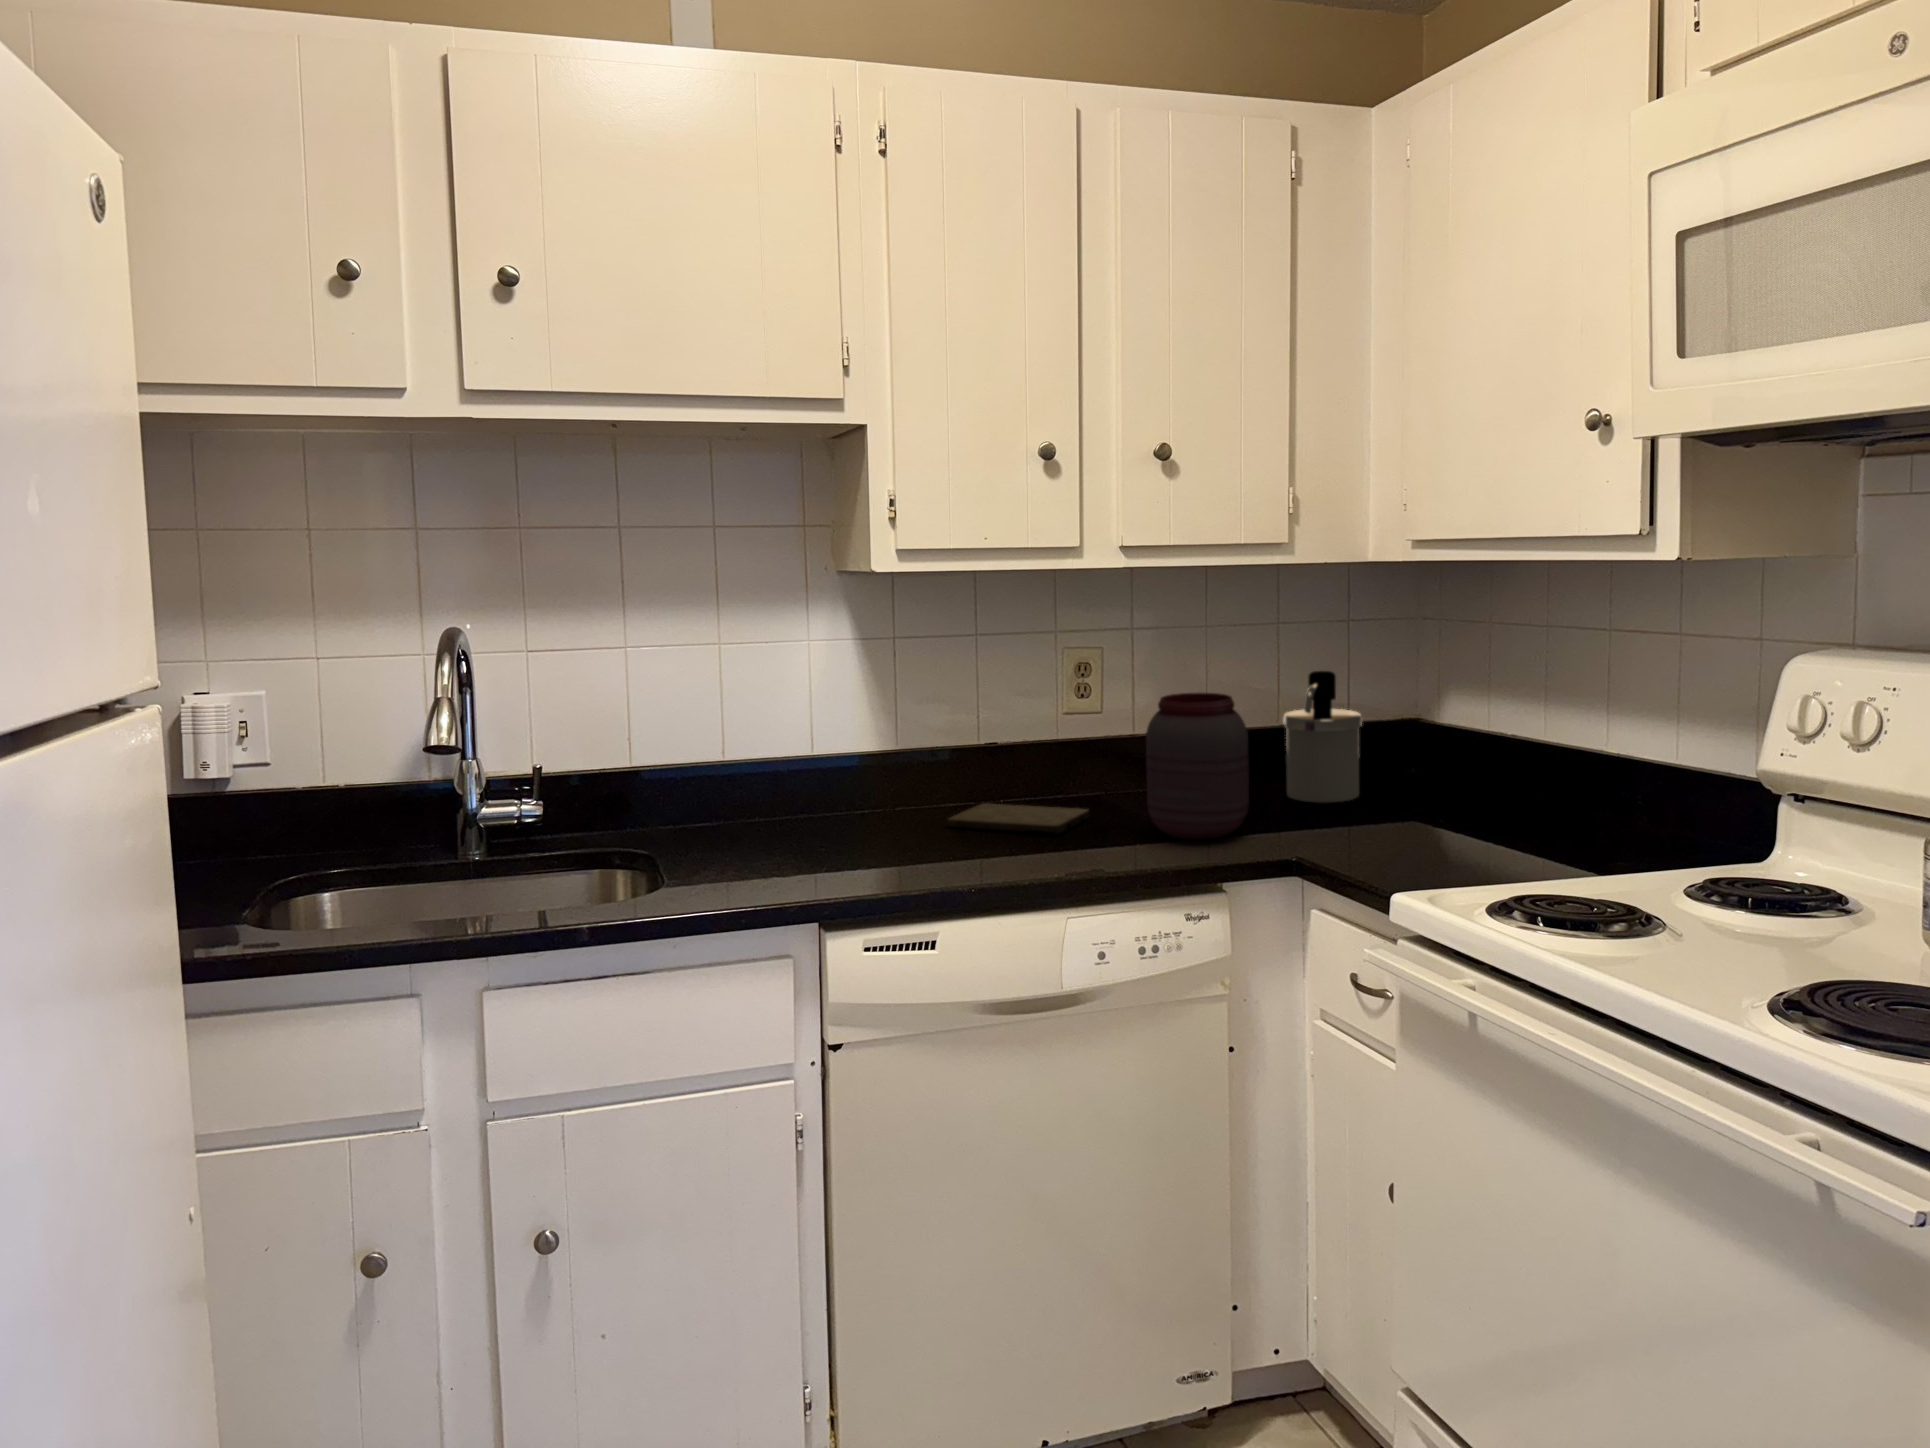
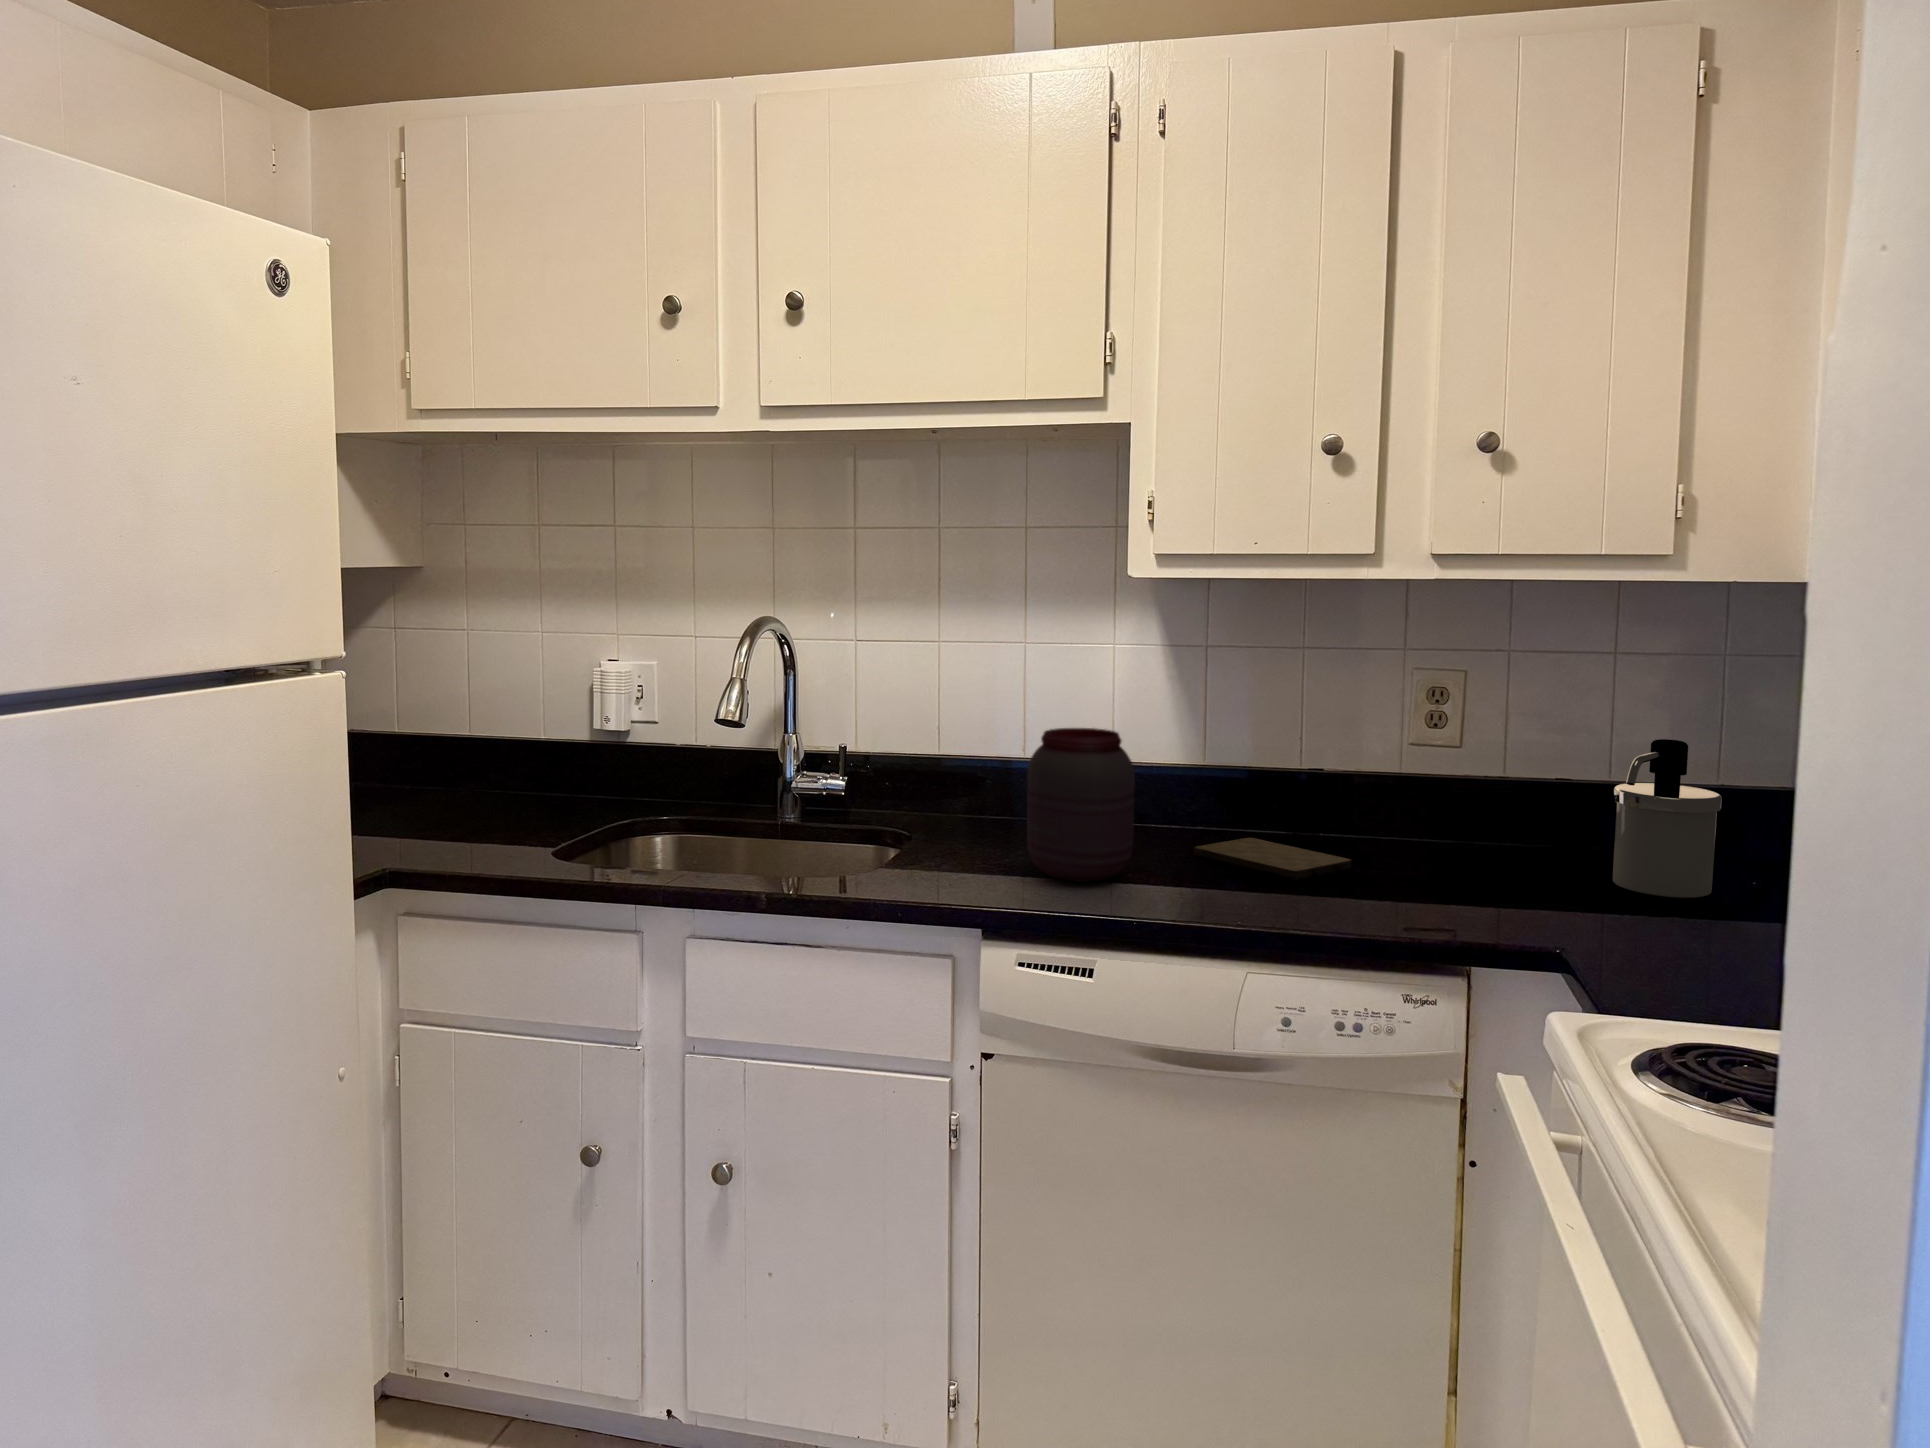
jar: present [1146,693,1249,839] -> present [1027,728,1135,882]

